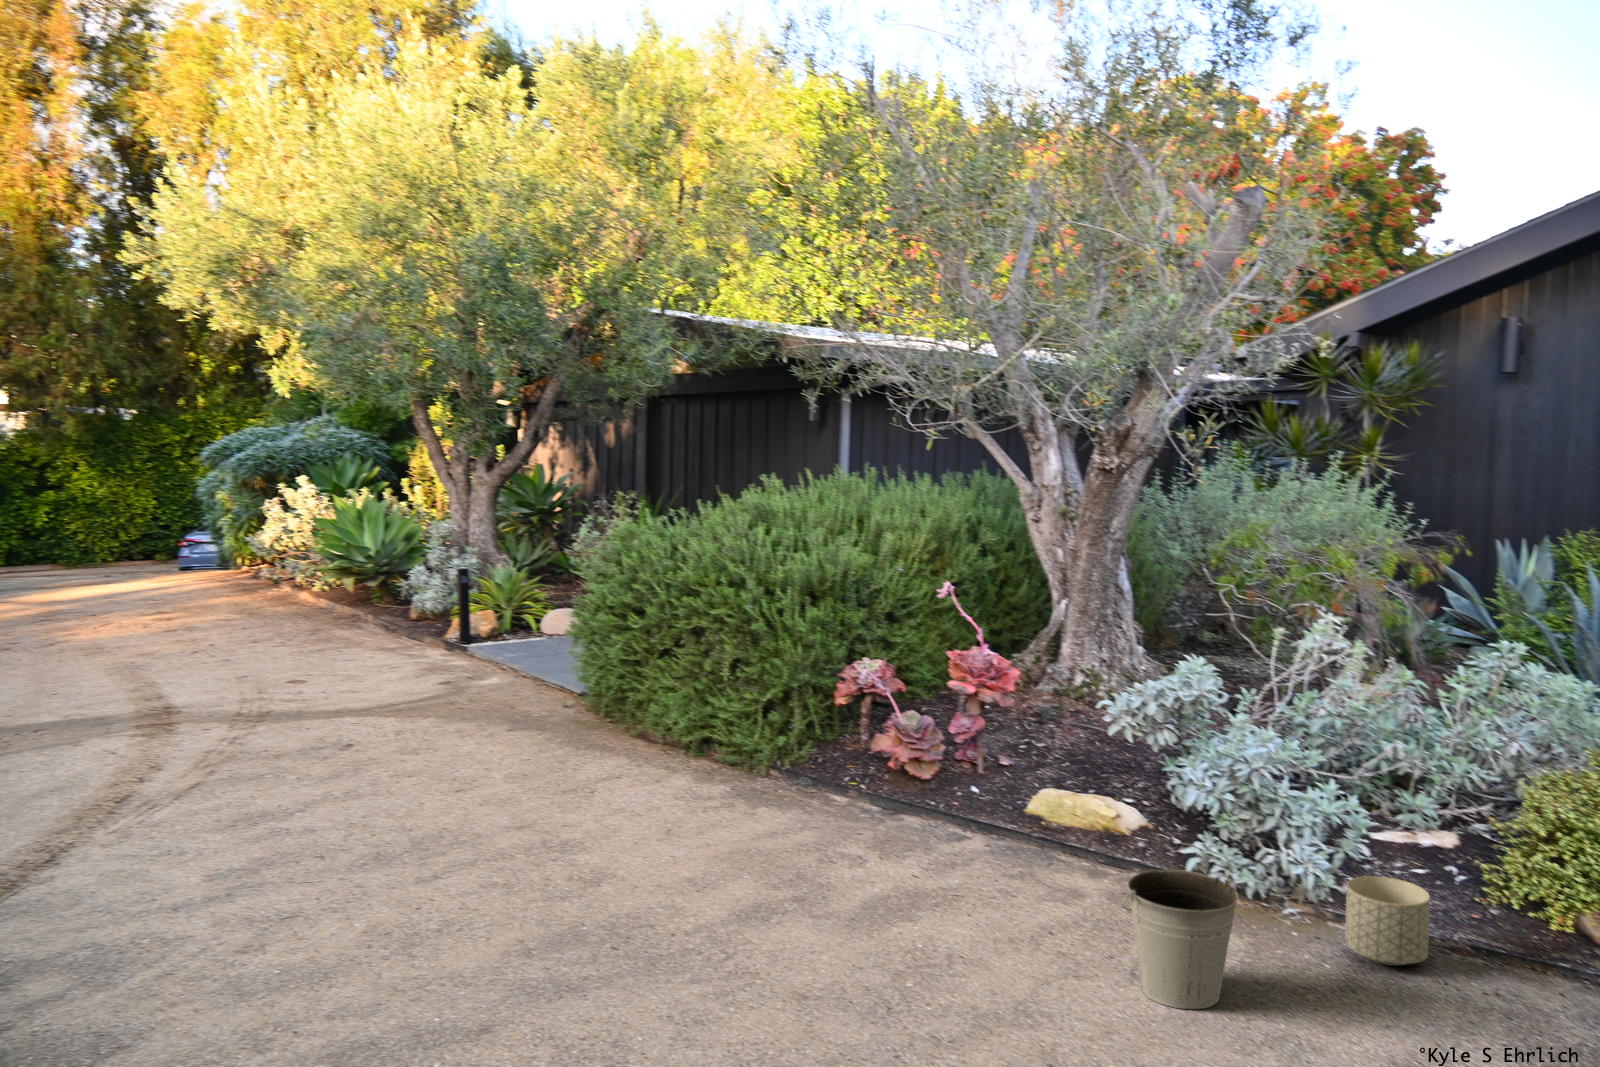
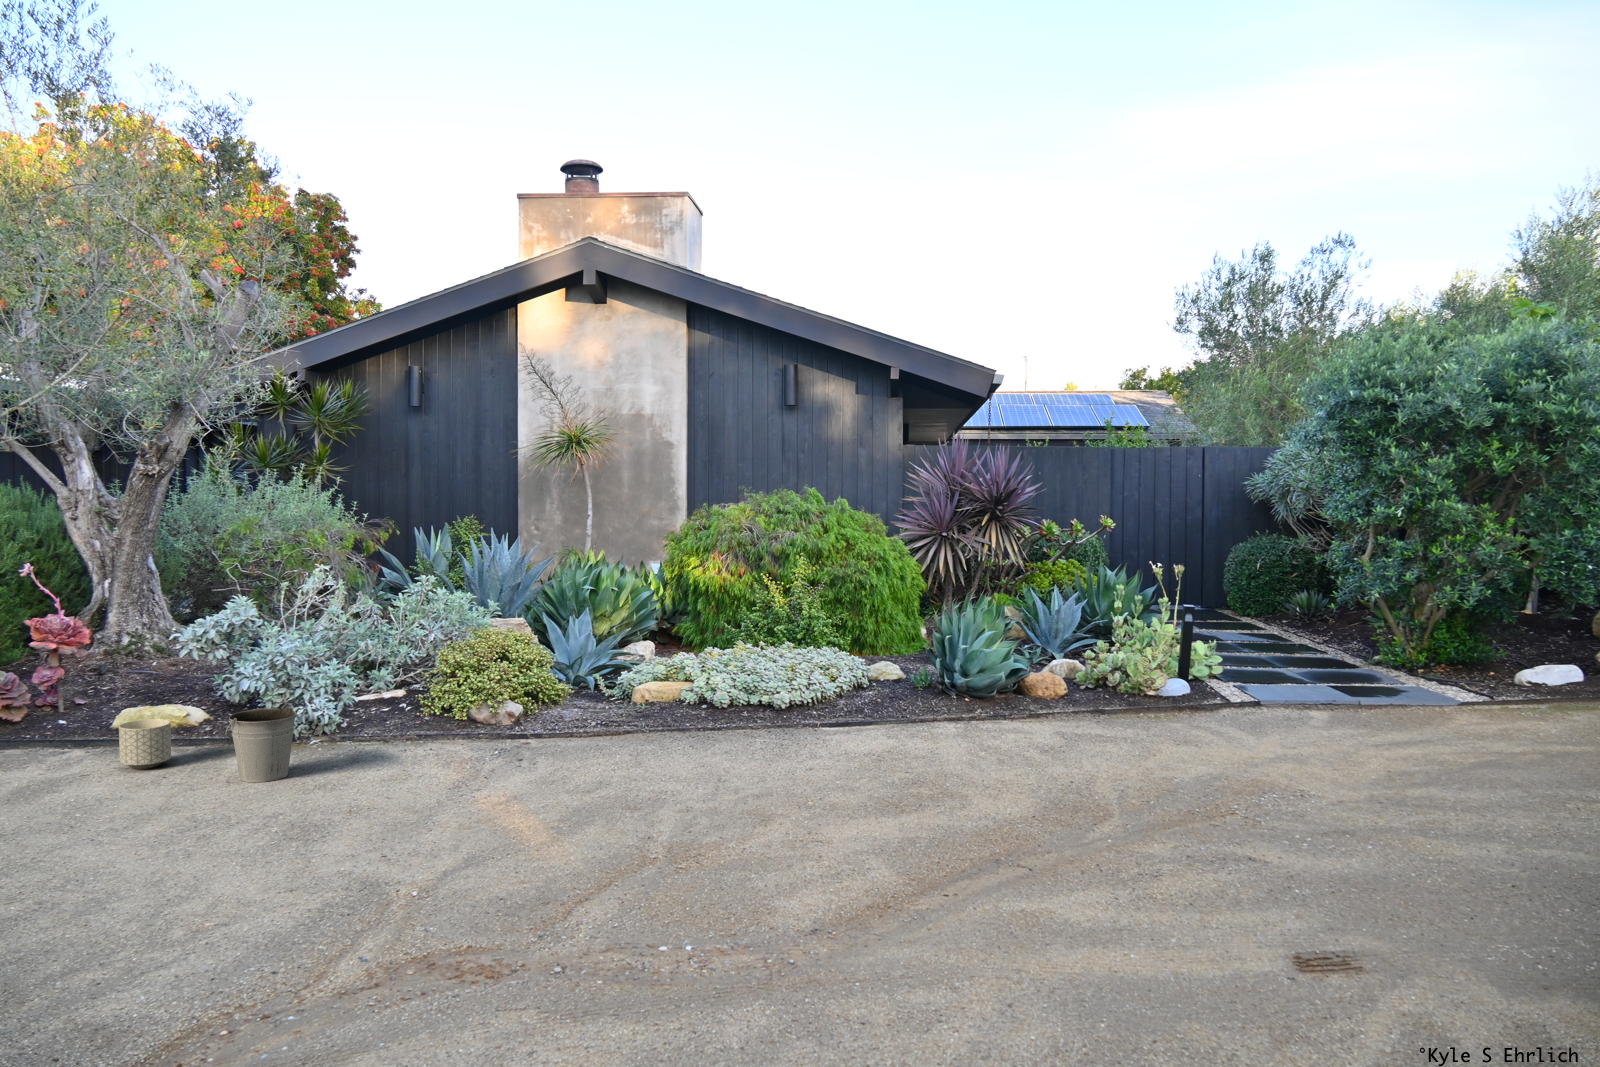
planter: present [1345,876,1430,966] -> present [119,719,171,769]

